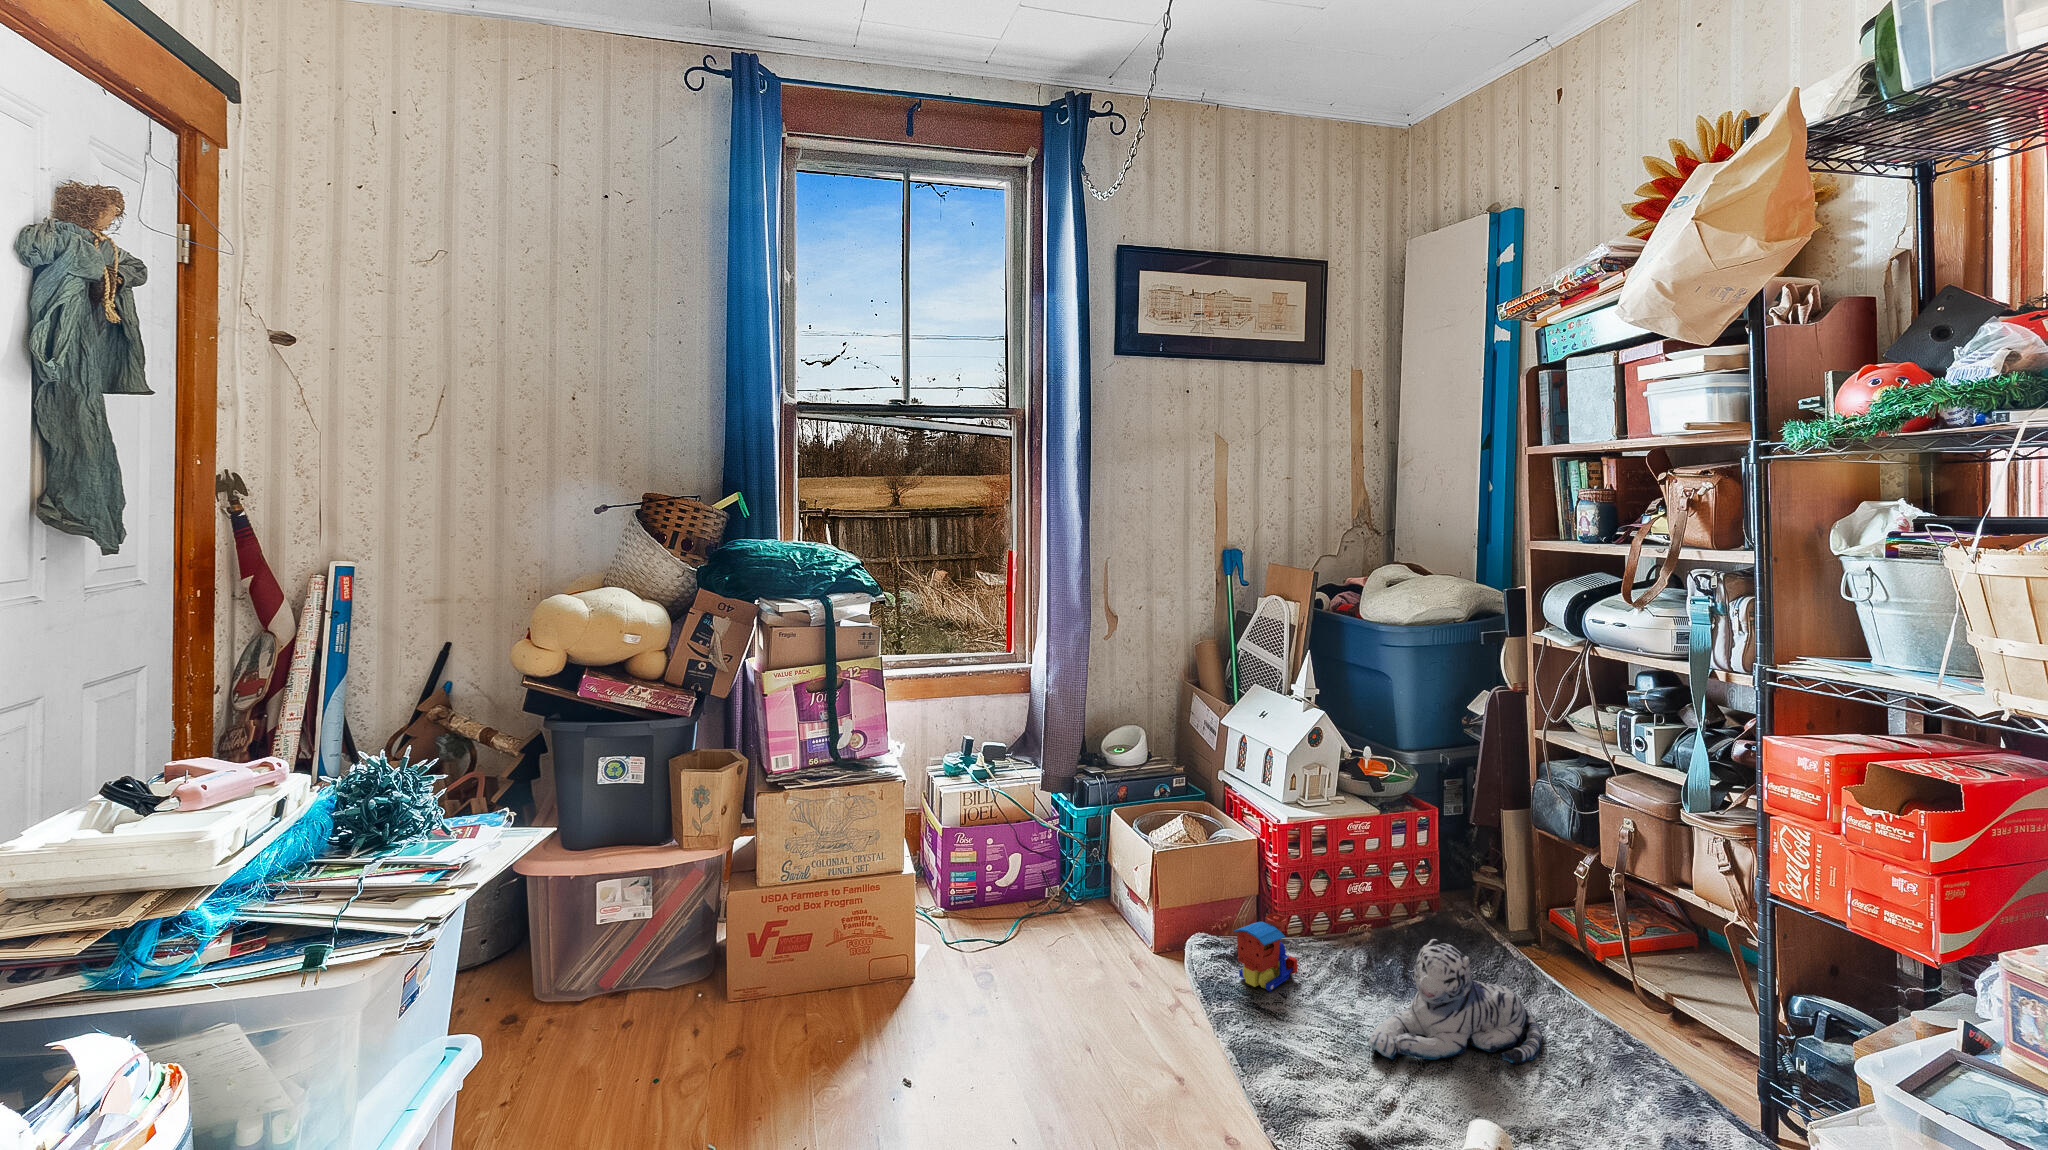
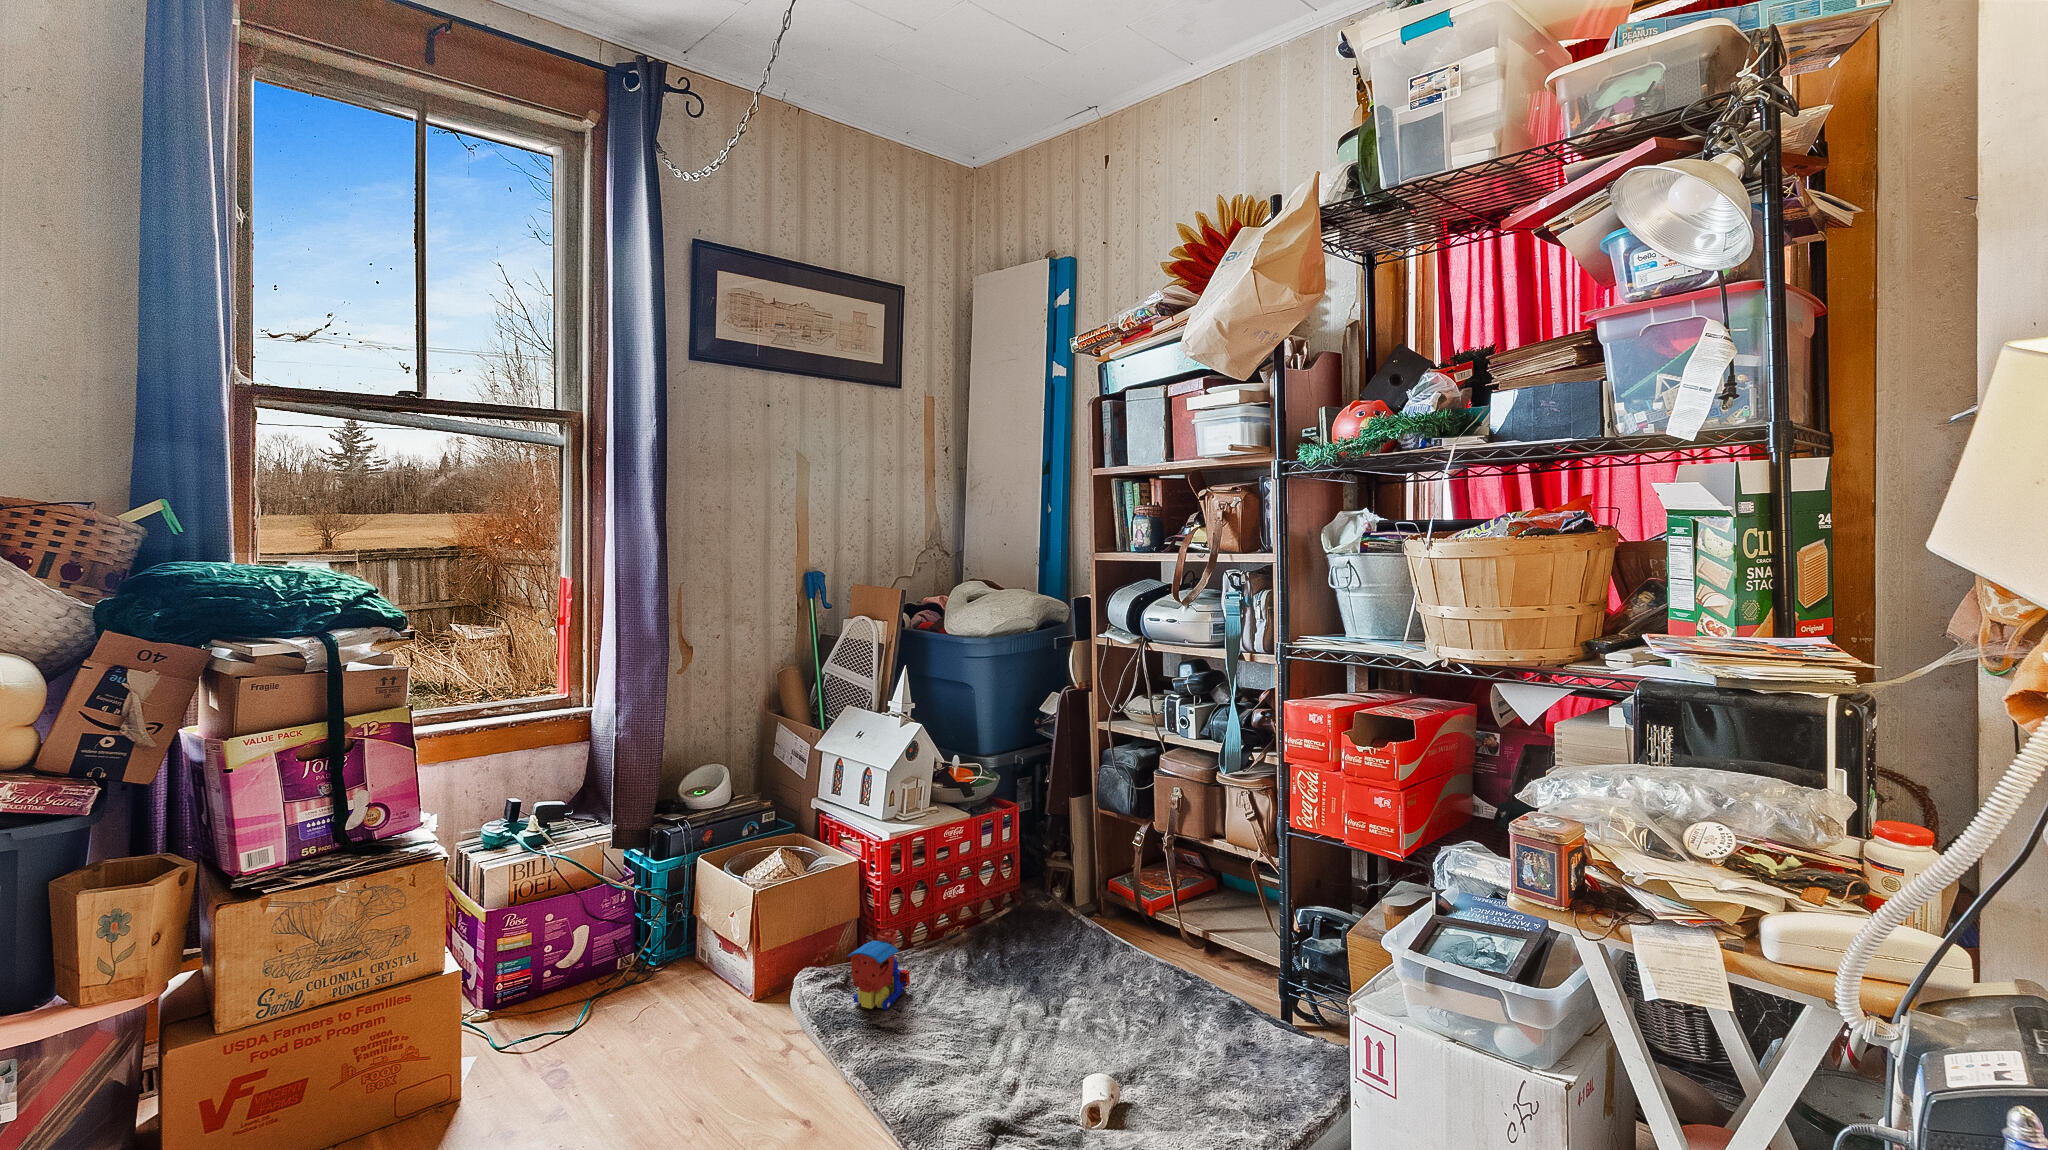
plush toy: present [1368,939,1543,1063] -> none [987,921,1126,1045]

